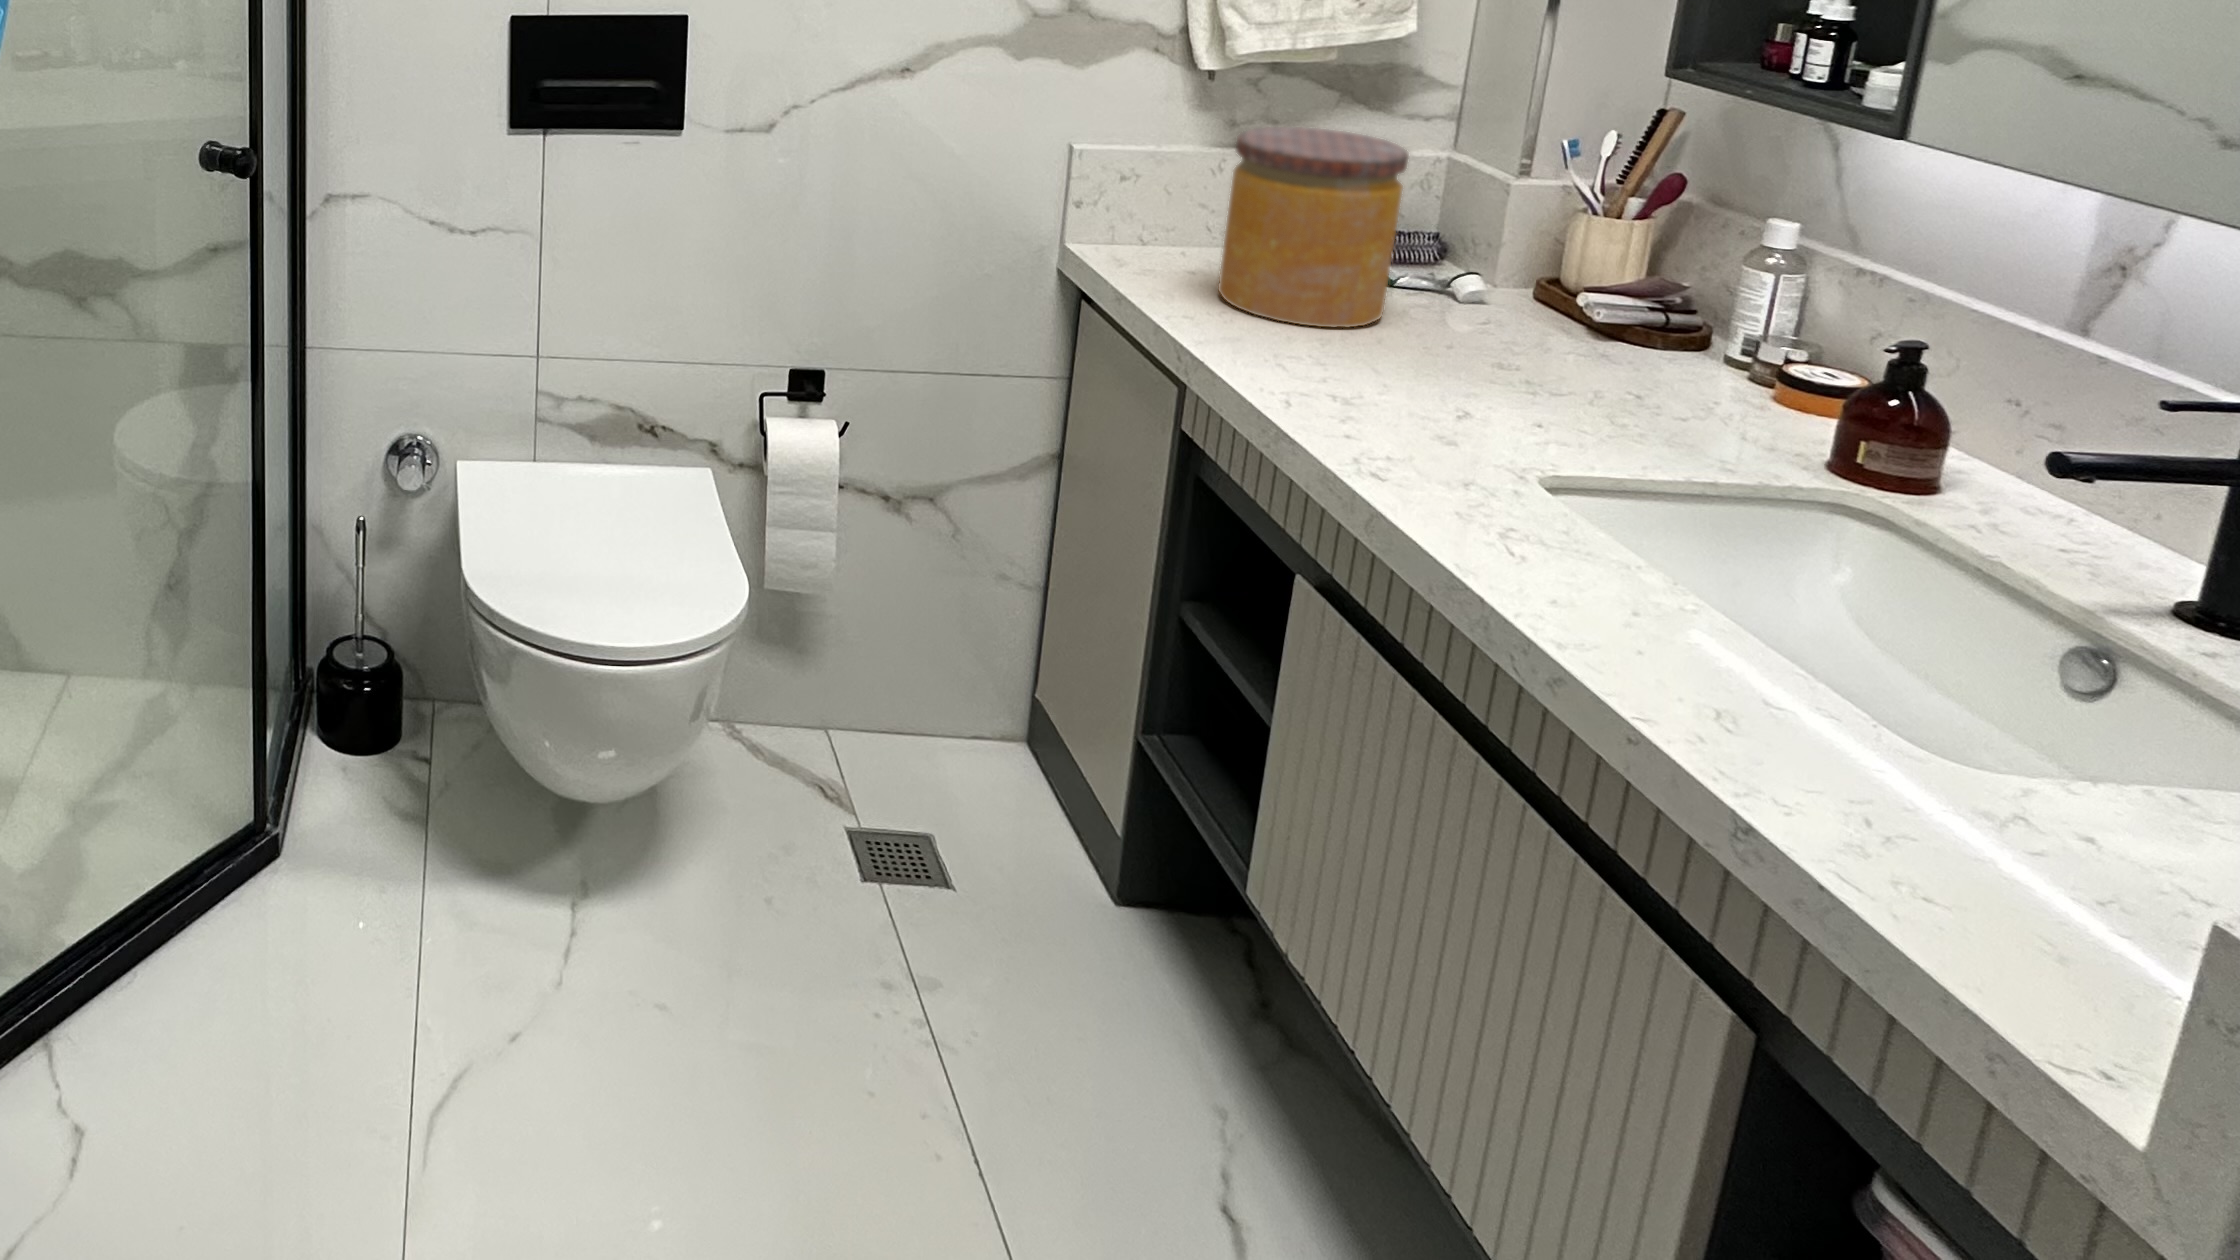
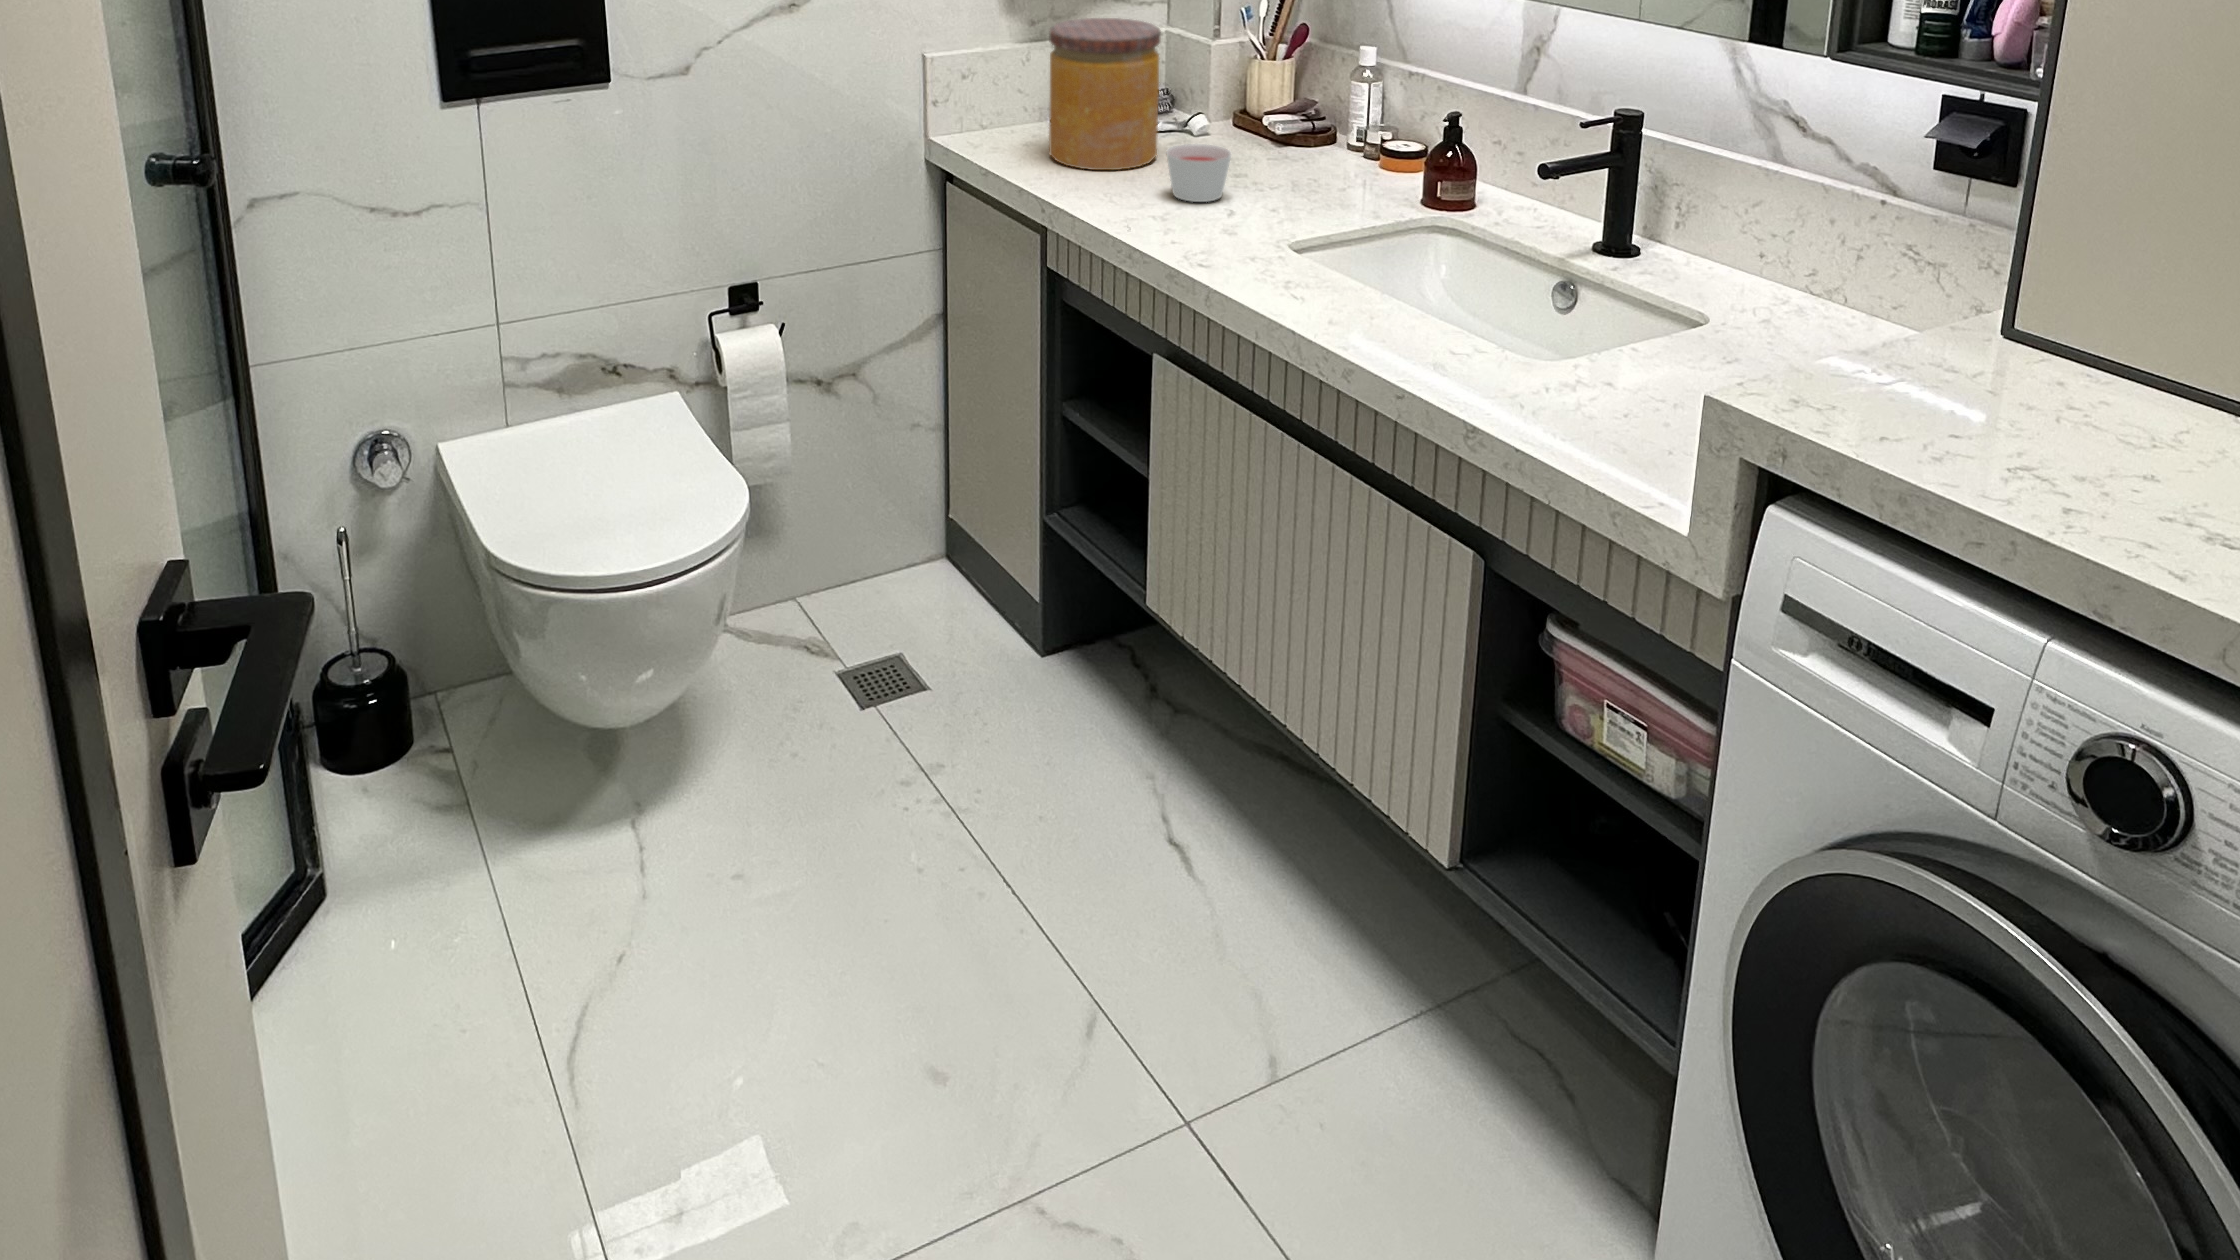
candle: none [1374,309,1481,392] -> present [1166,144,1231,202]

